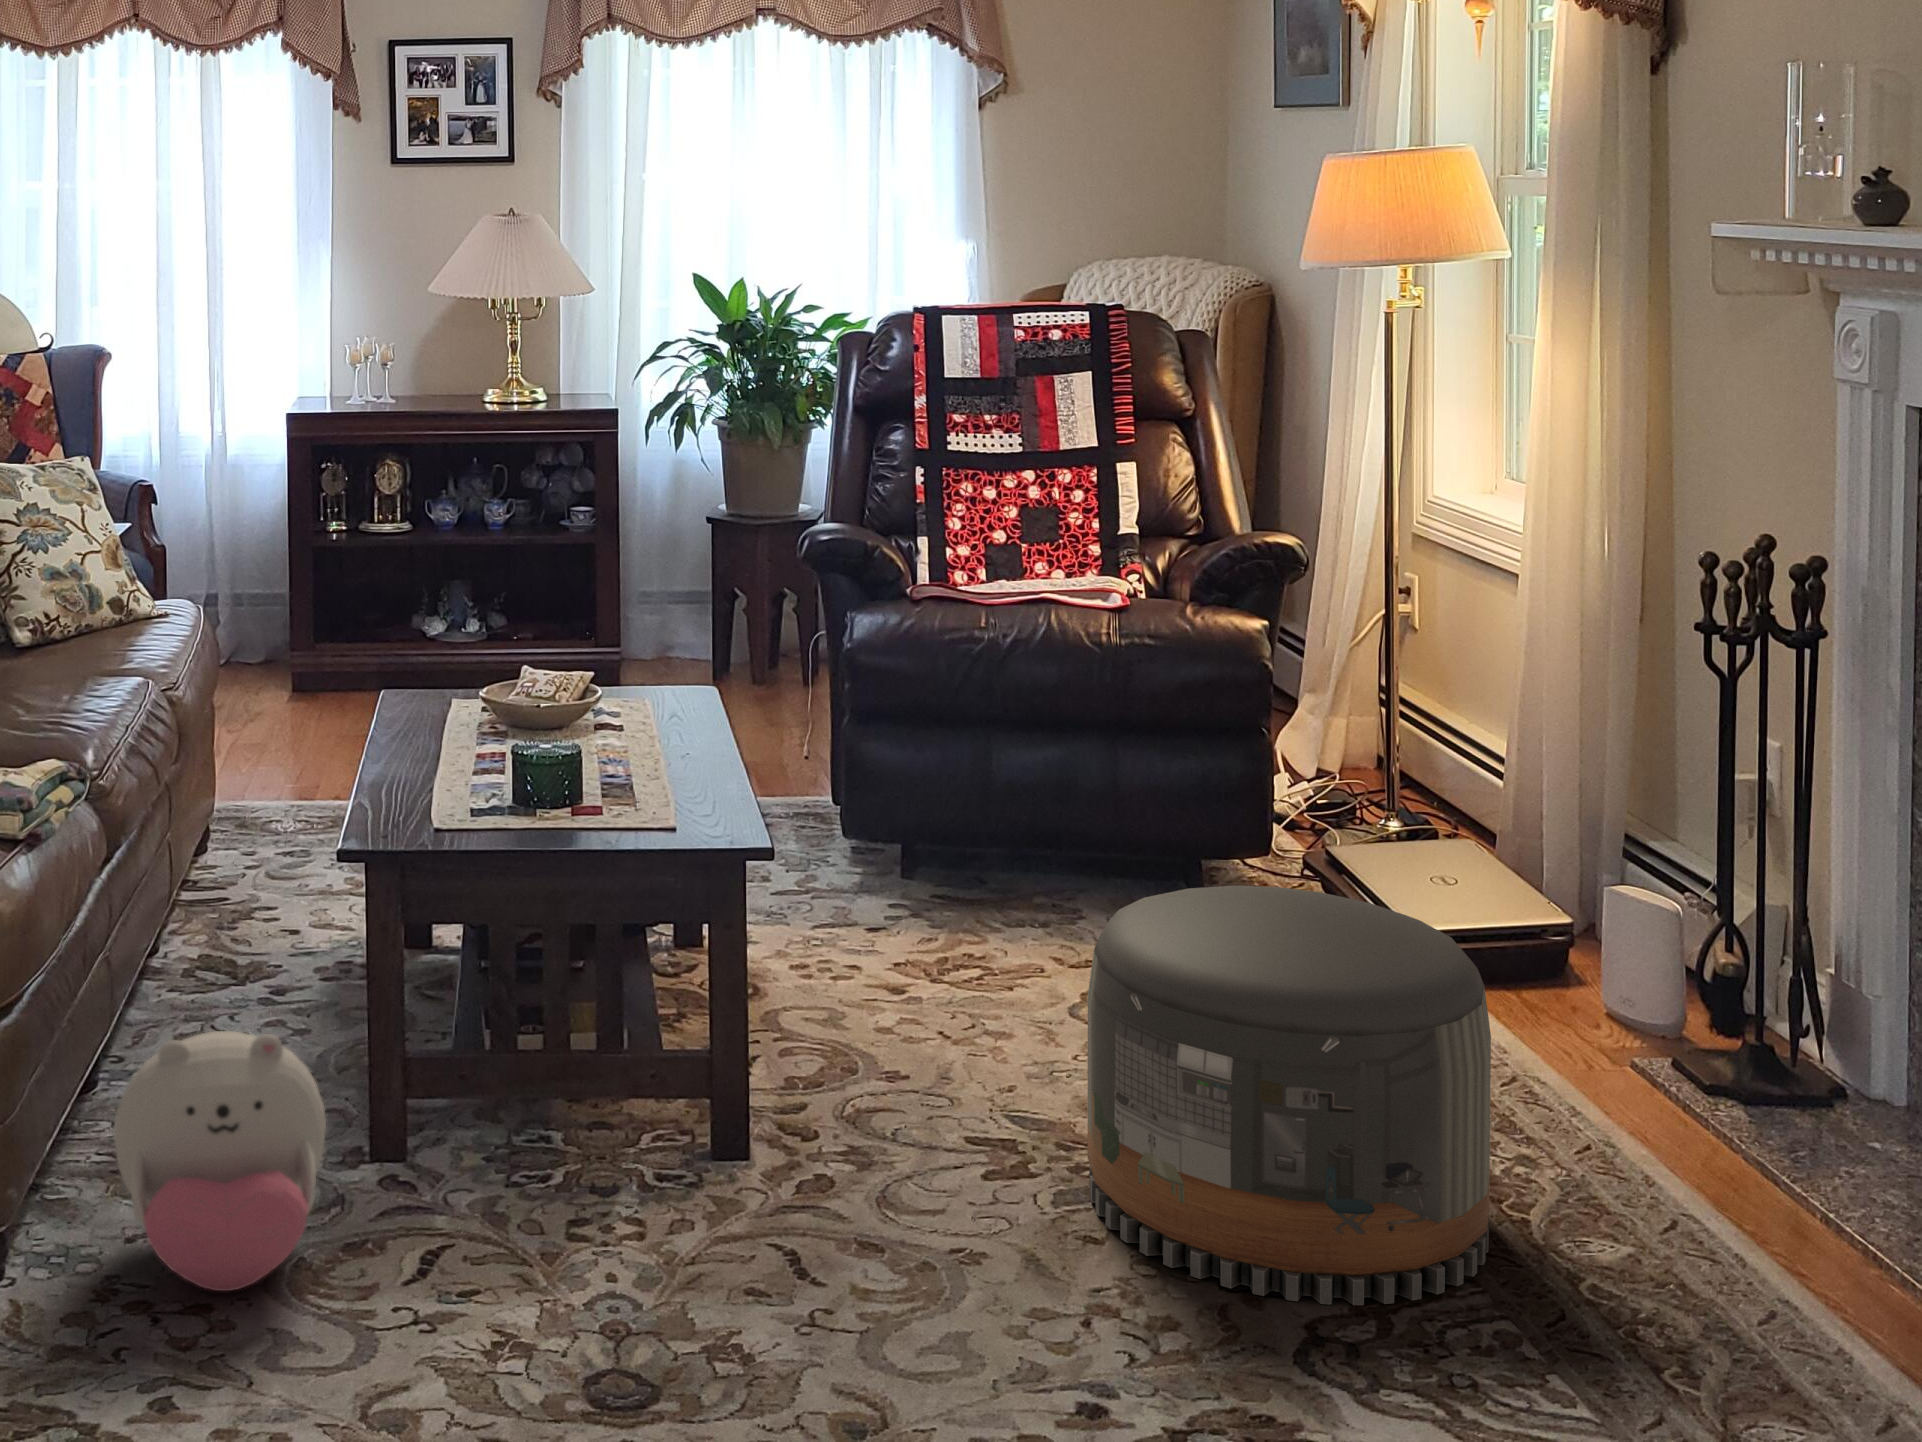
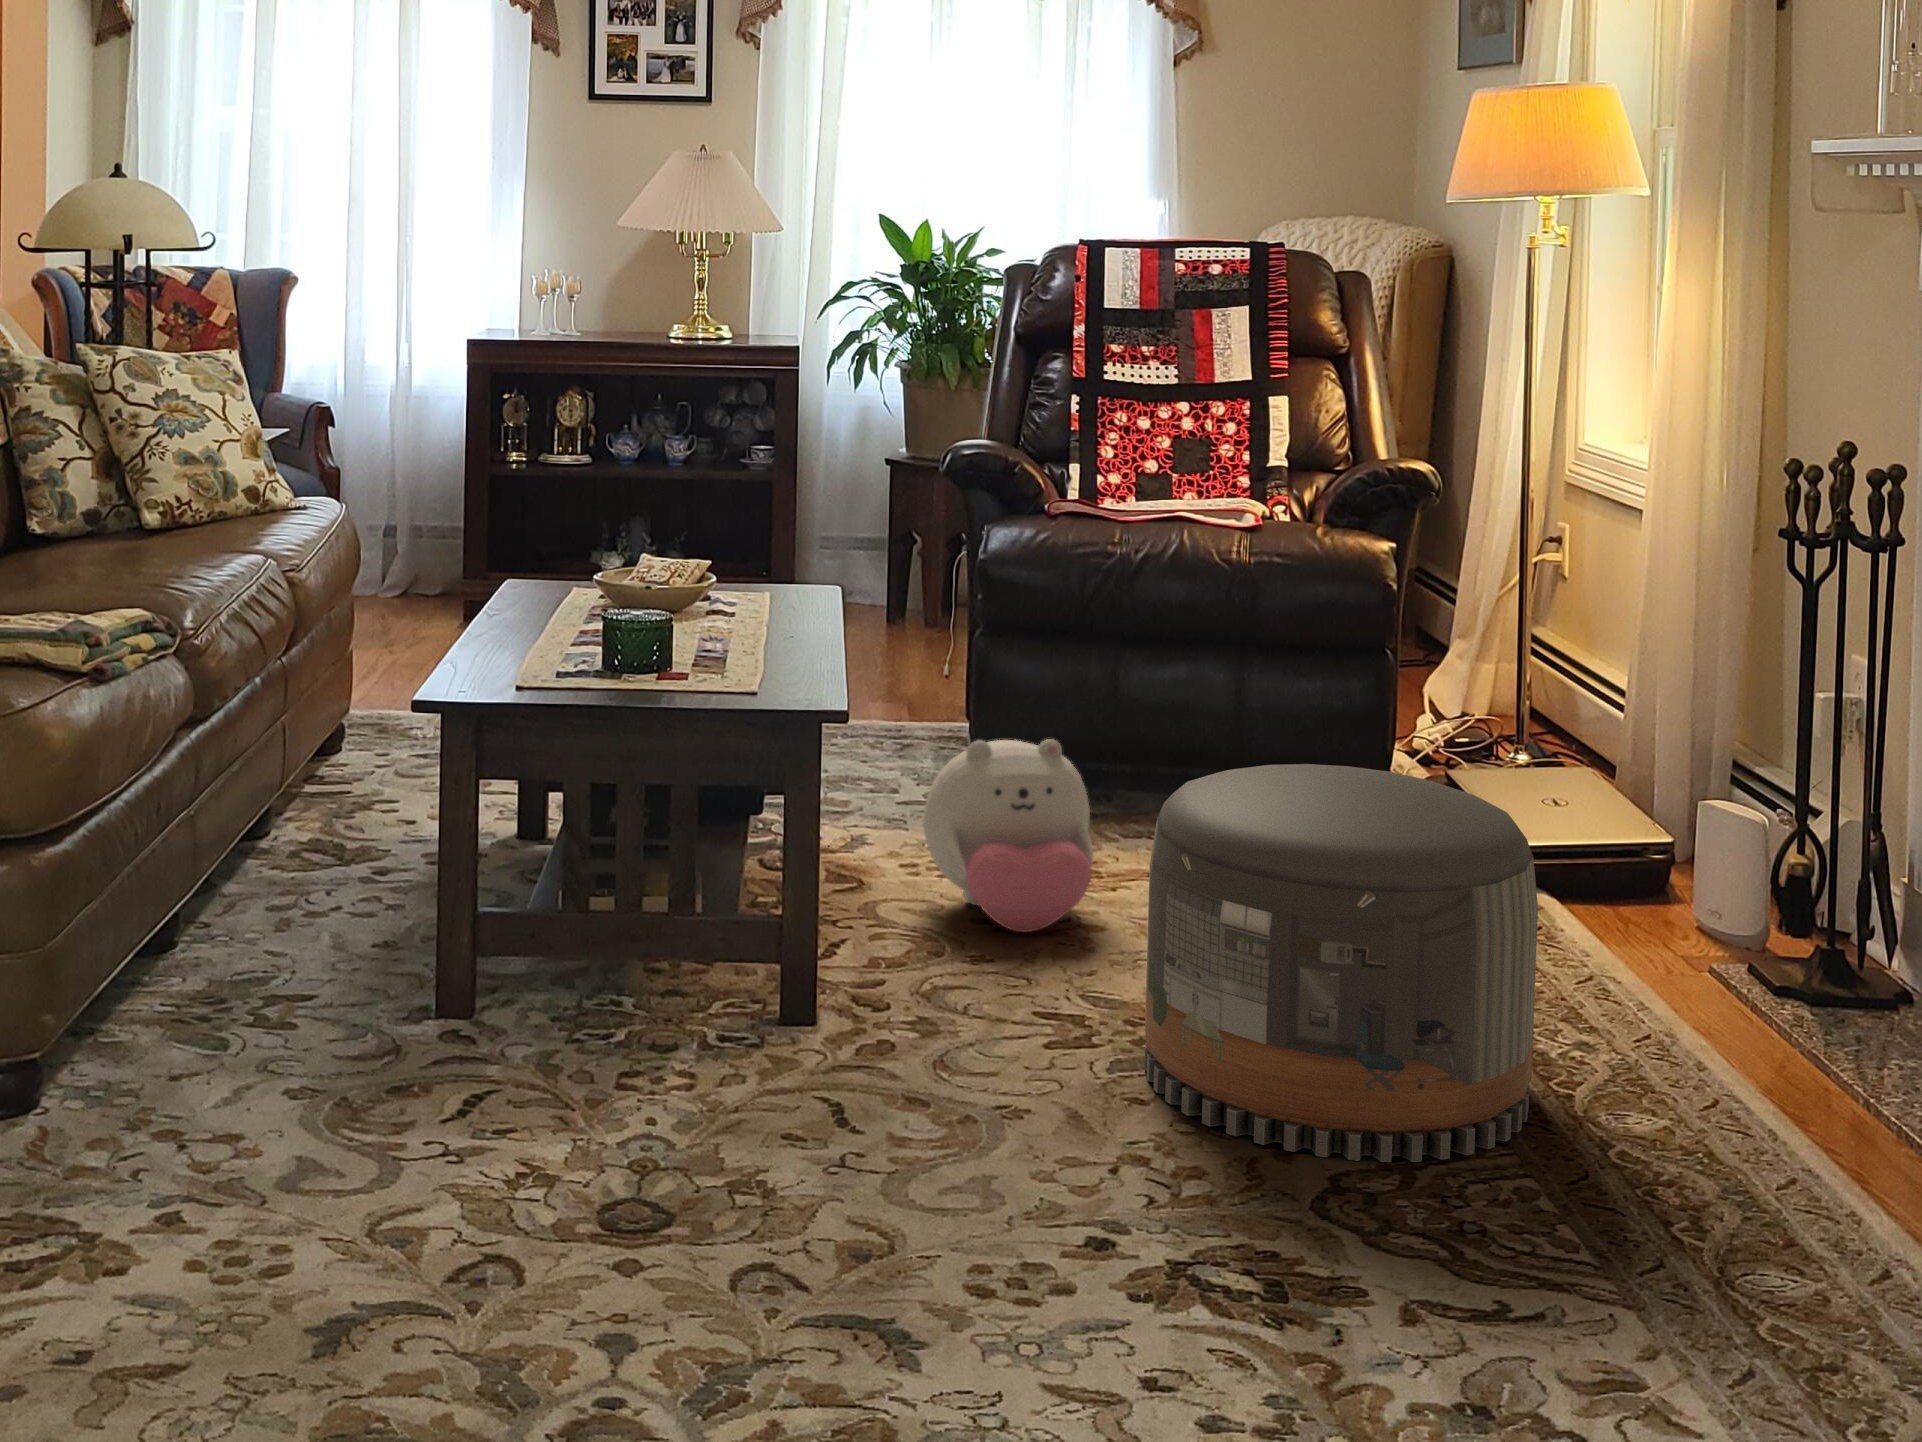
plush toy: present [114,1031,326,1291] -> present [923,739,1094,932]

